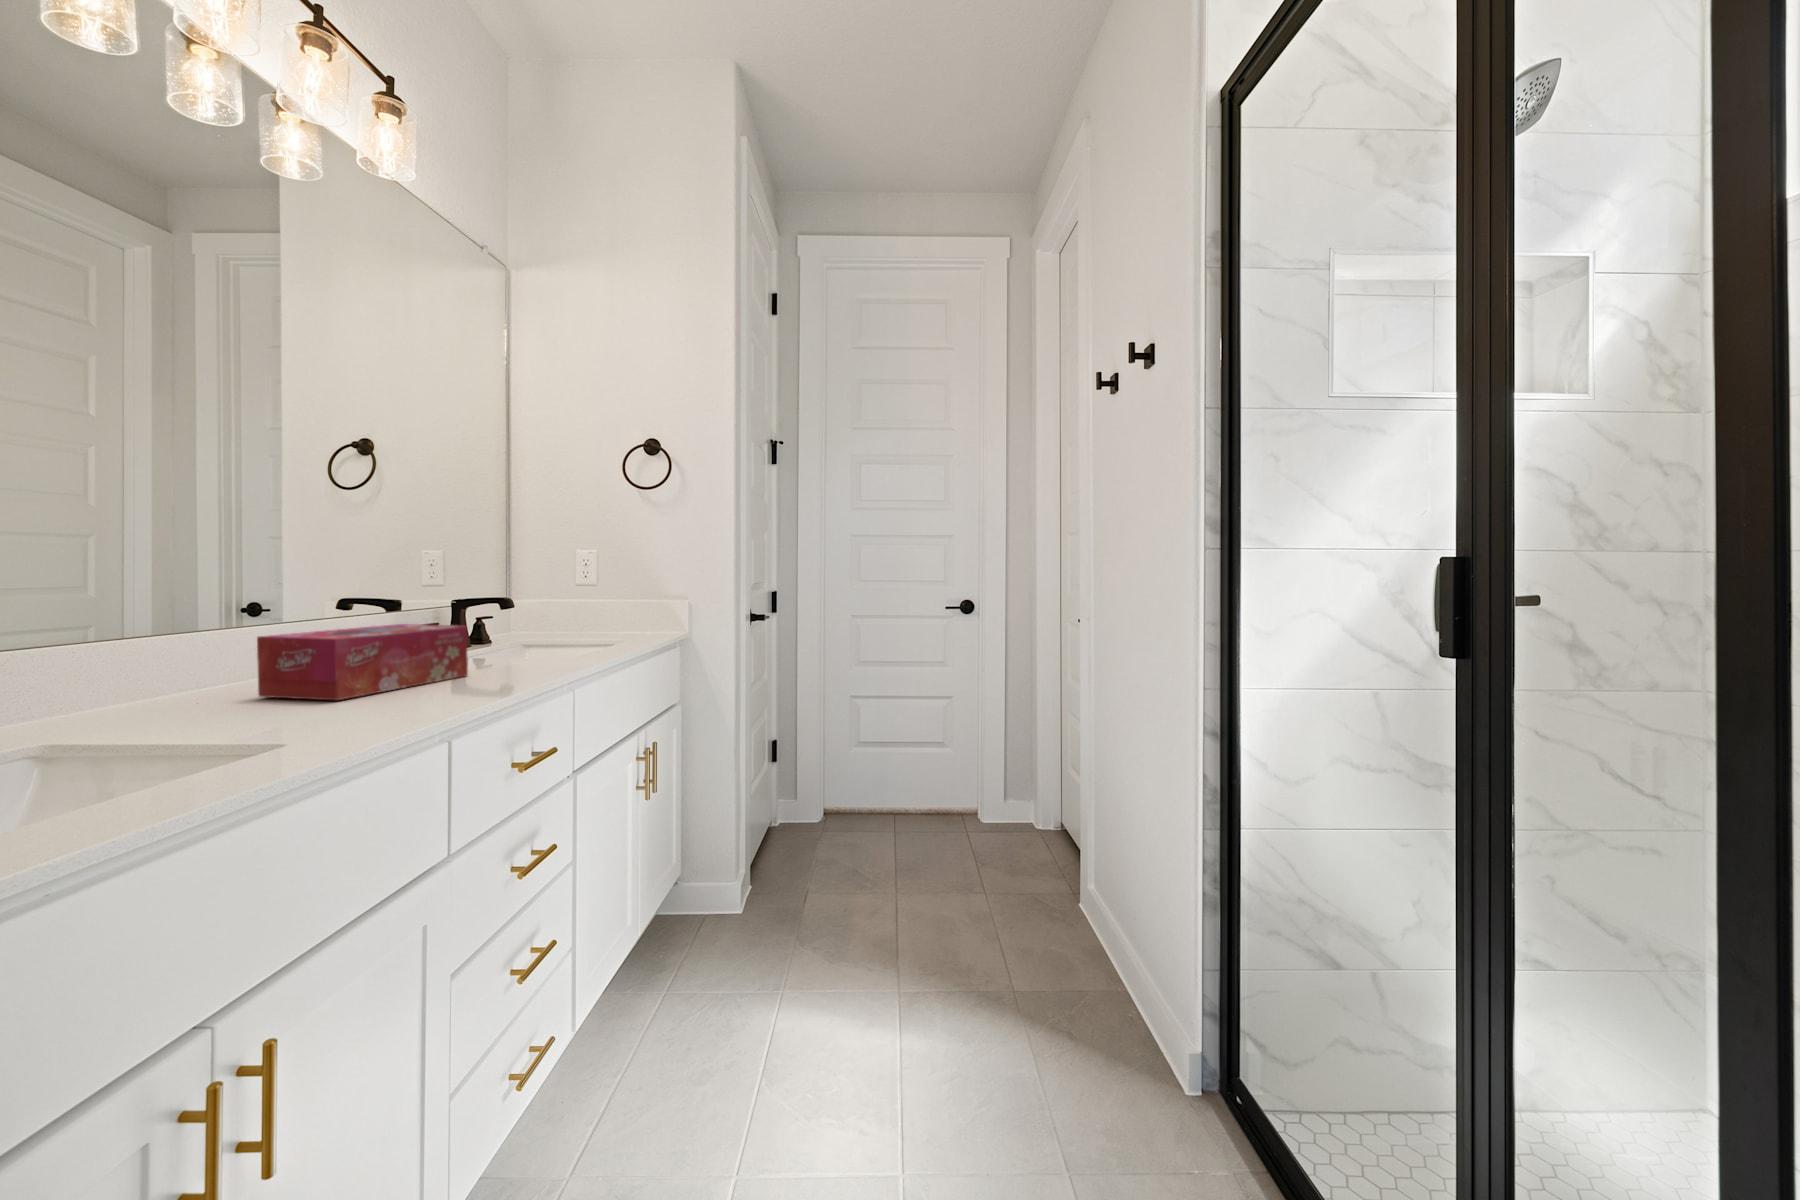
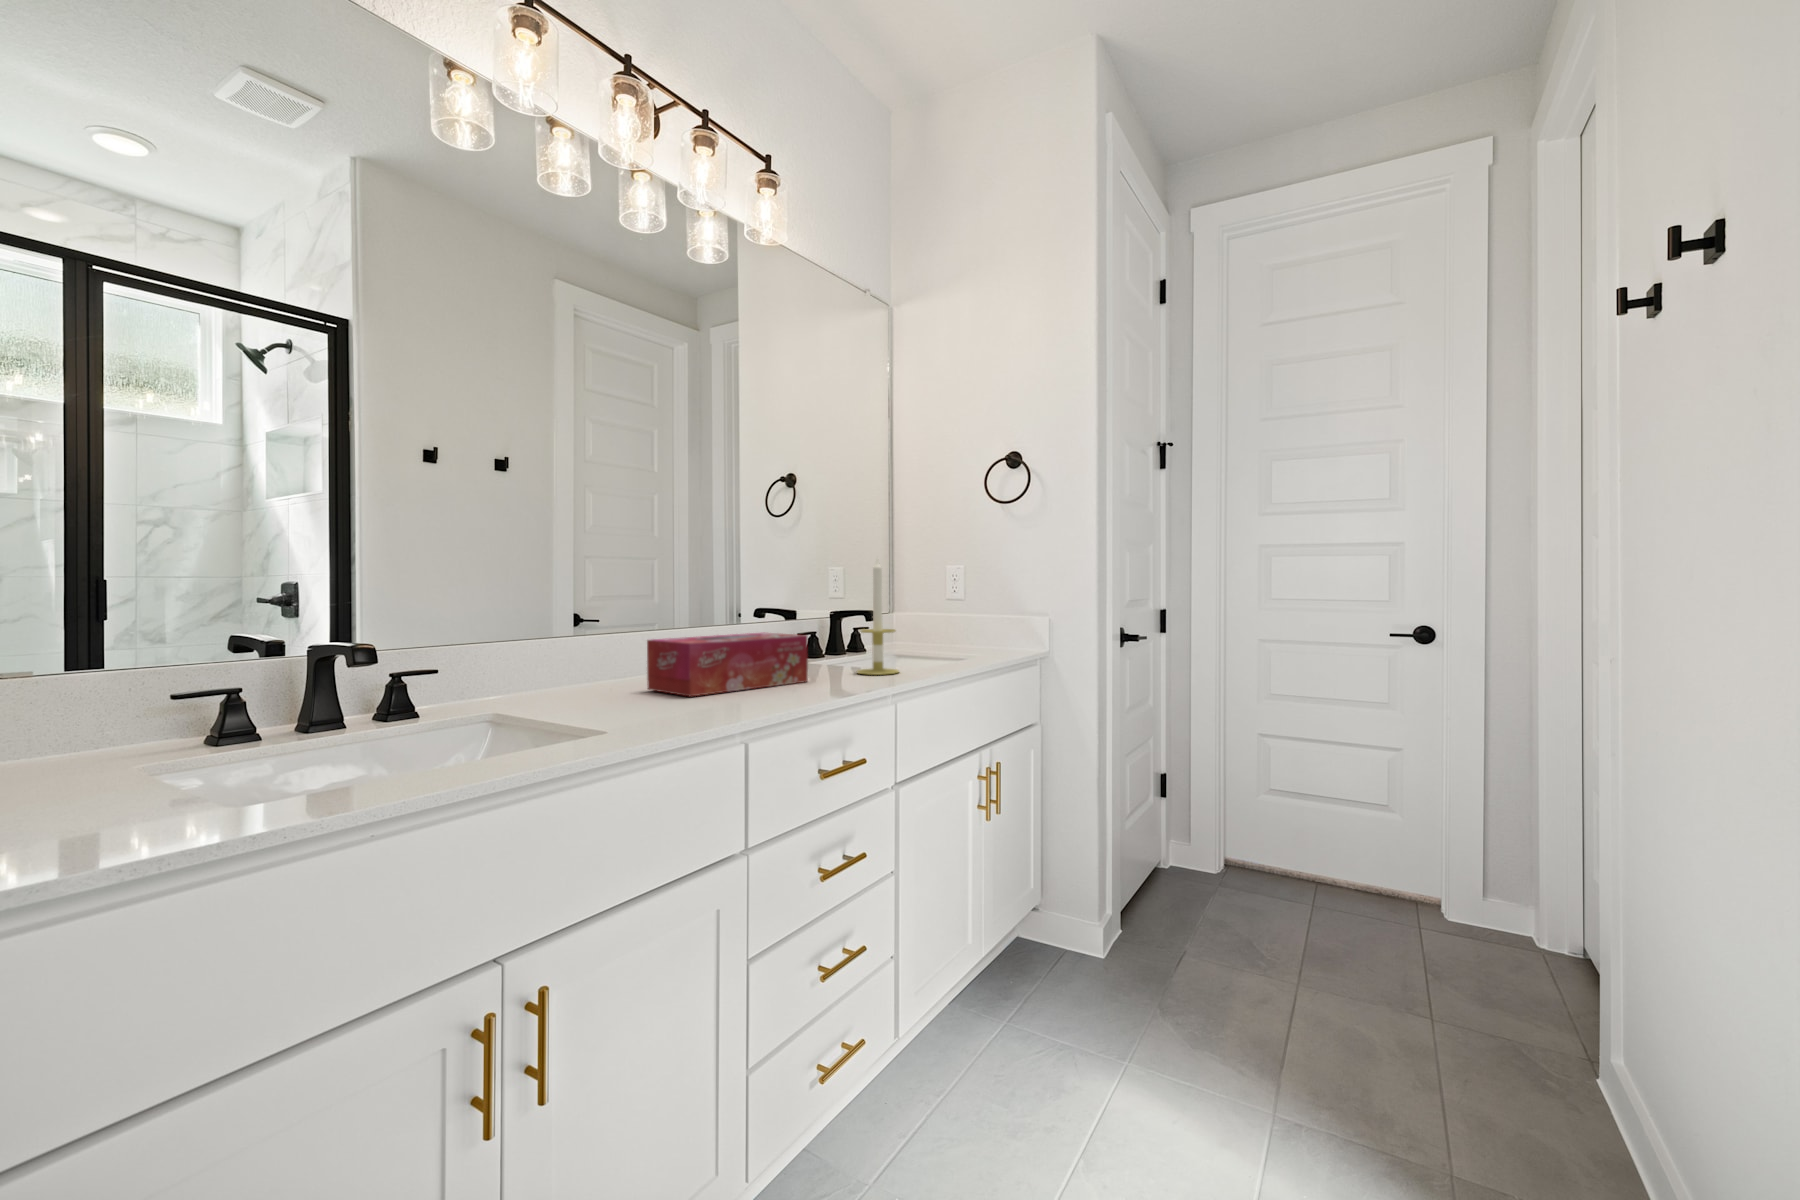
candle: none [514,542,563,665] -> present [857,559,899,675]

